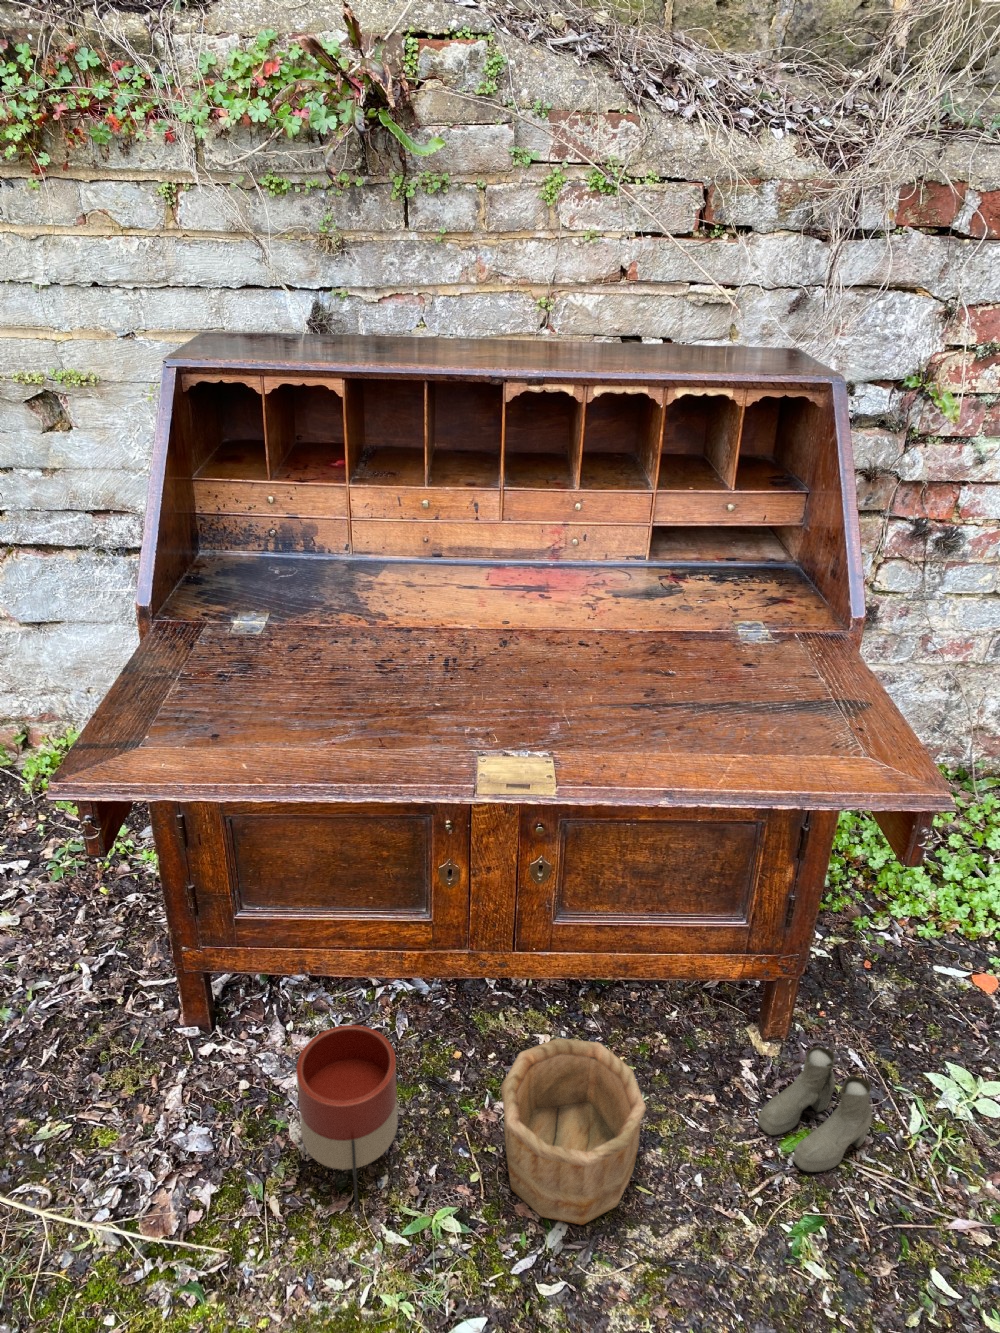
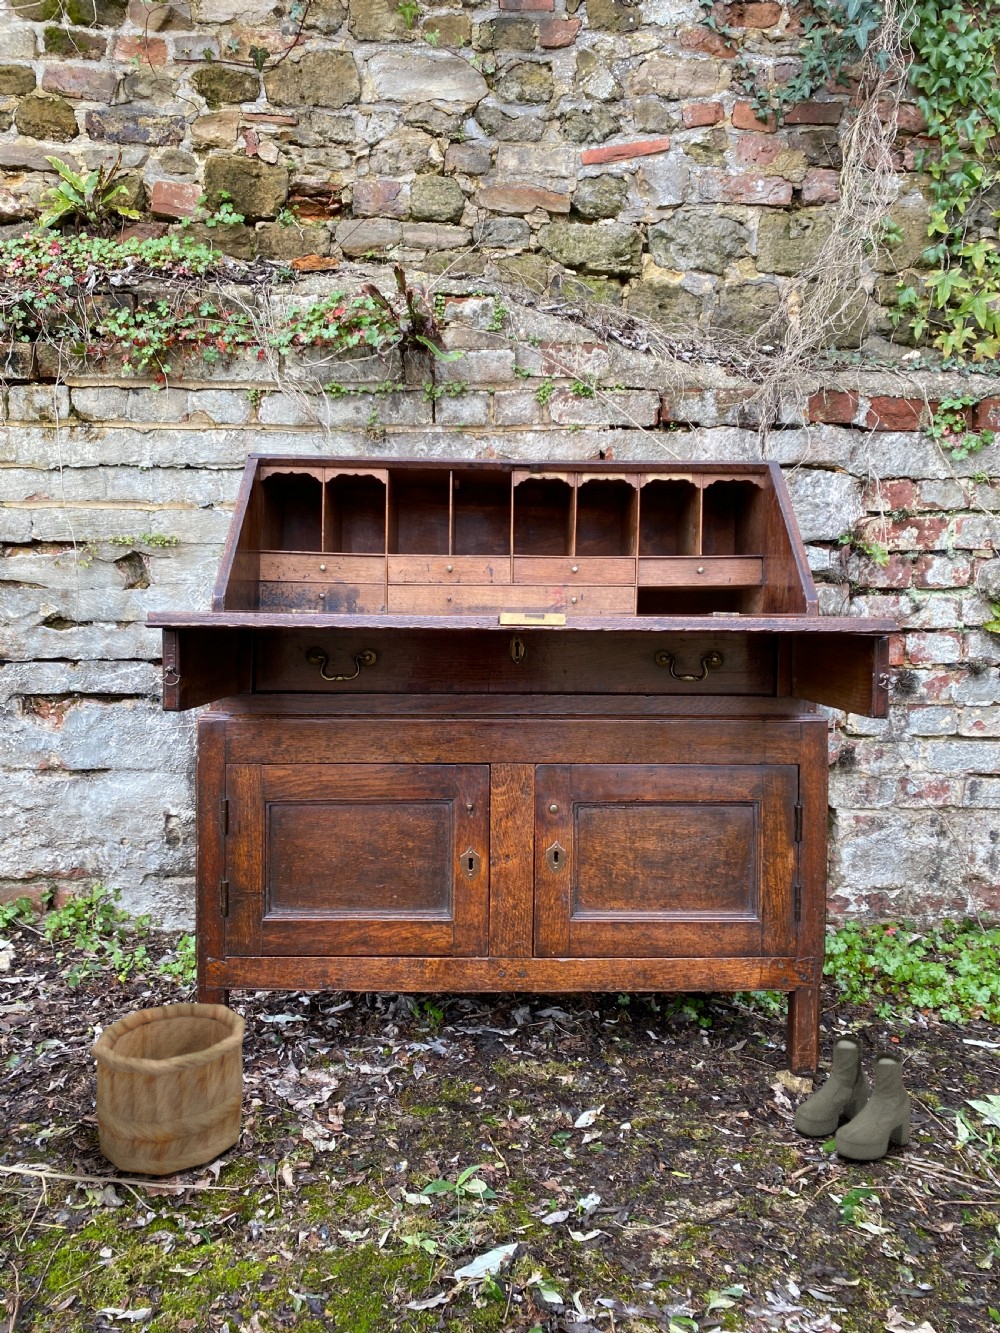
planter: present [296,1025,398,1210] -> none [317,986,421,1183]
wooden bucket: present [501,1038,646,1225] -> present [91,1003,245,1175]

